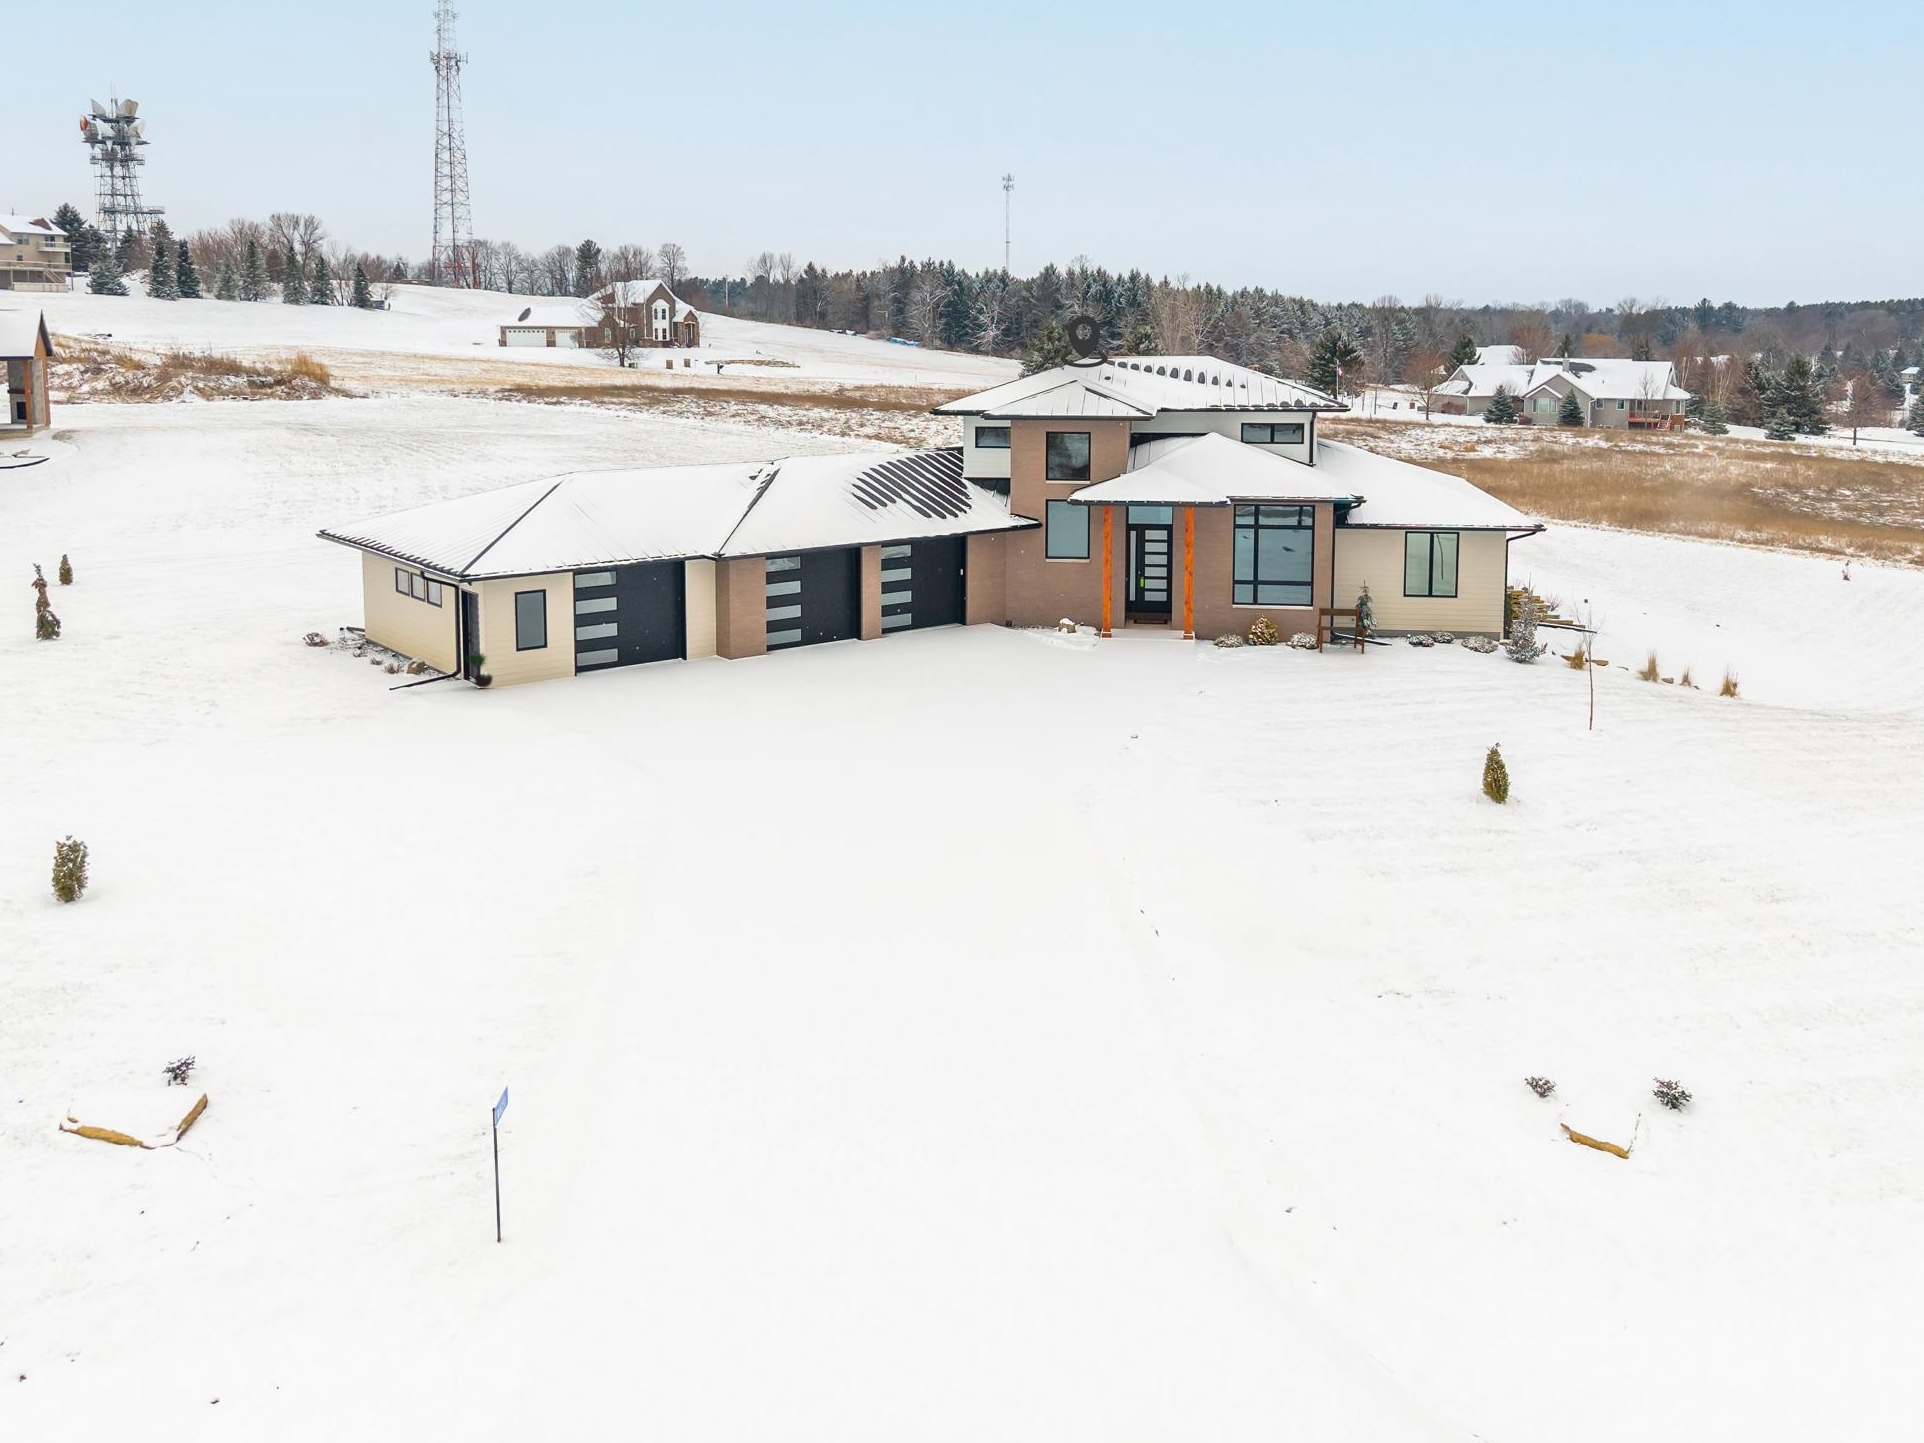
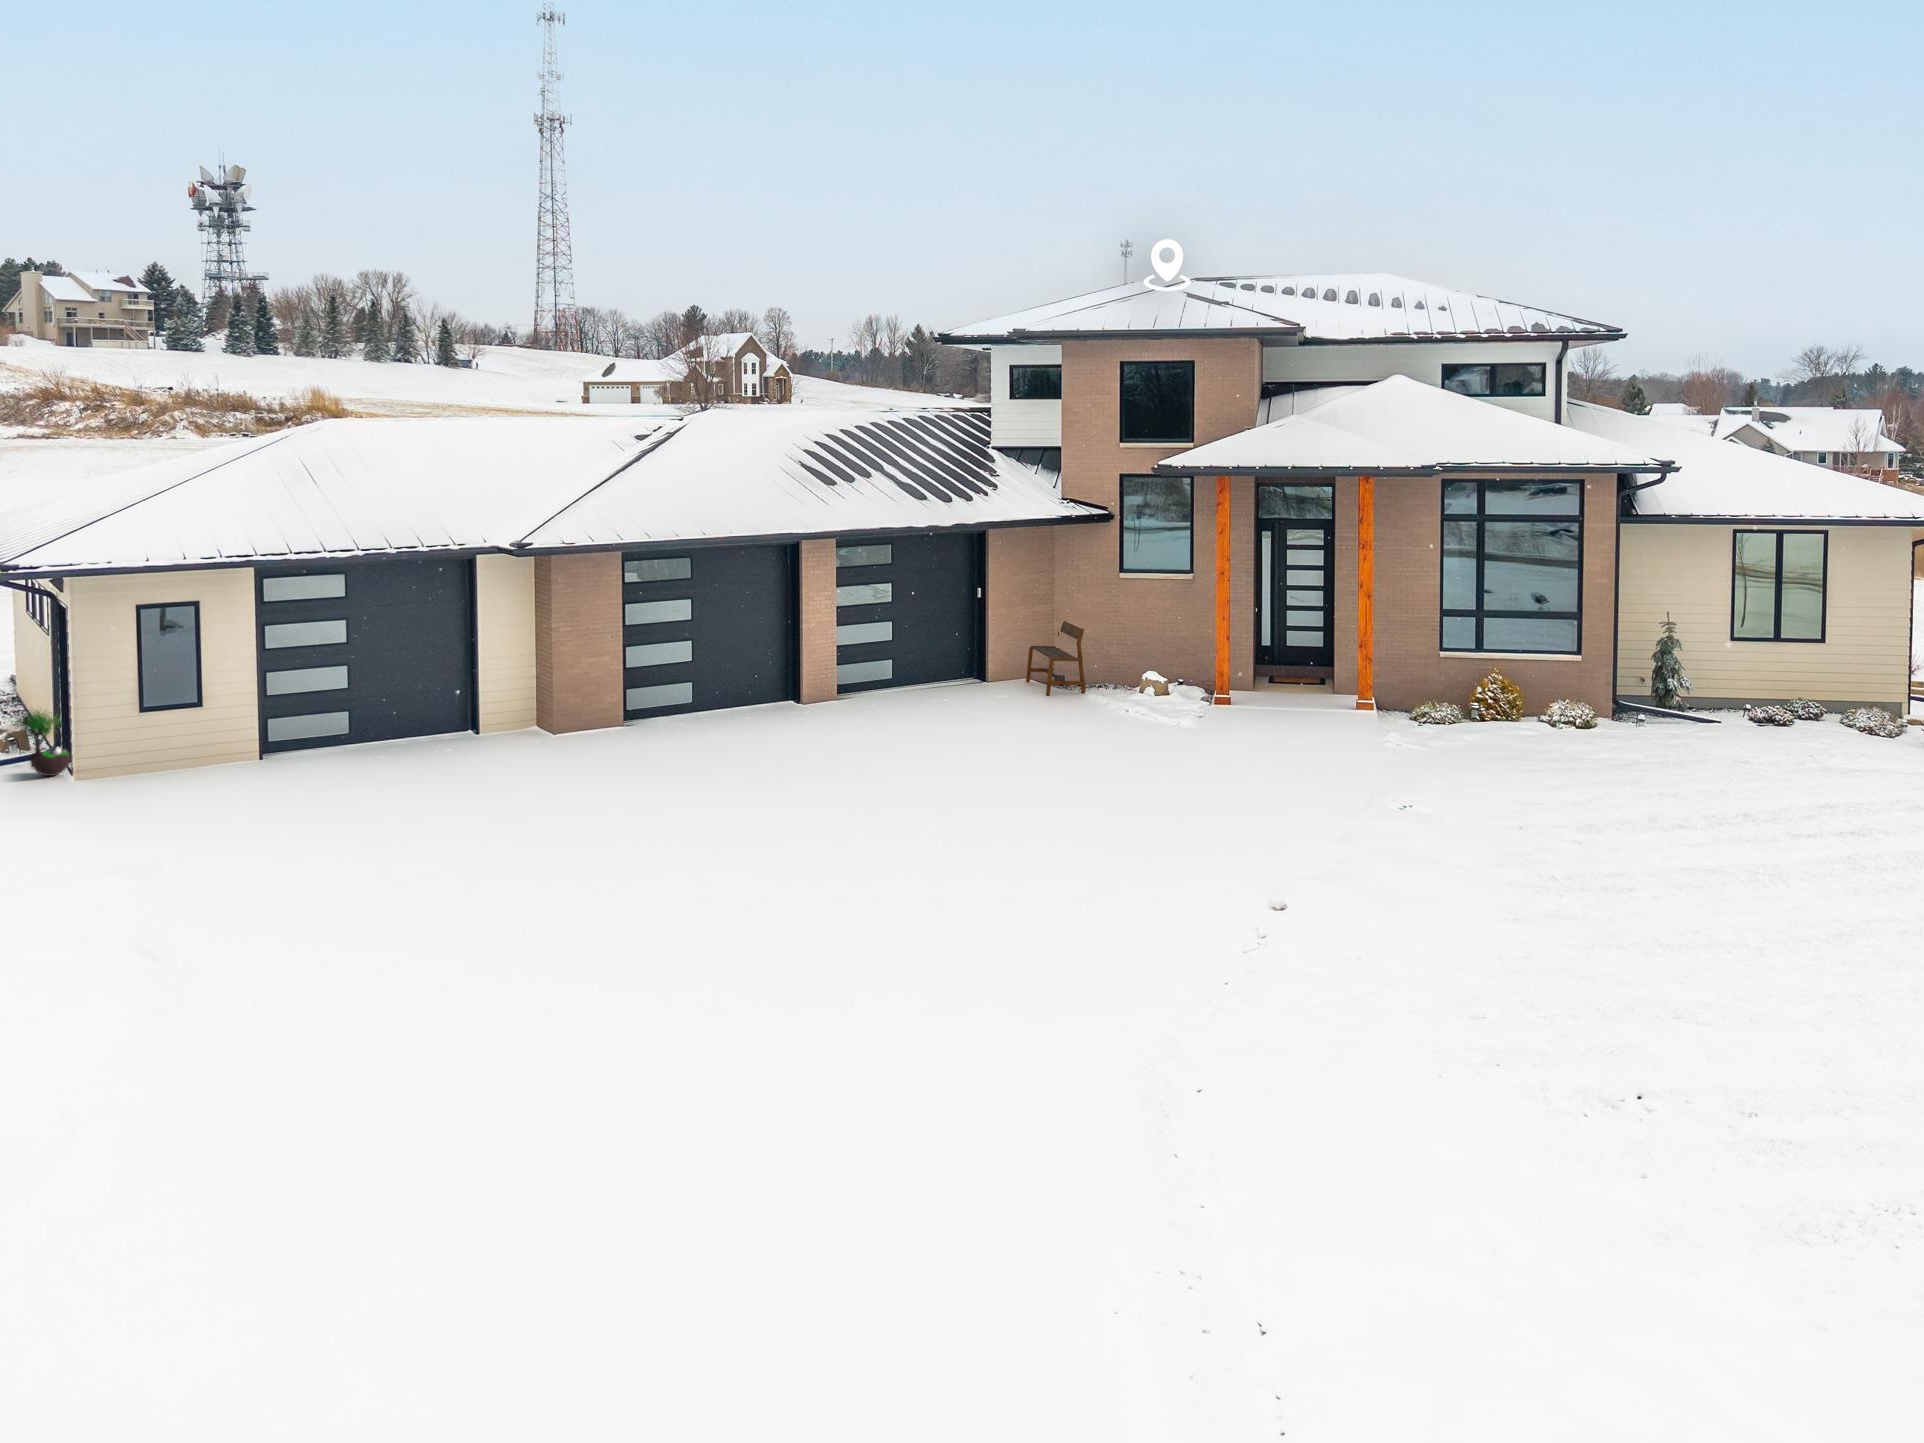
bench: present [1315,608,1365,654] -> present [1026,621,1085,696]

